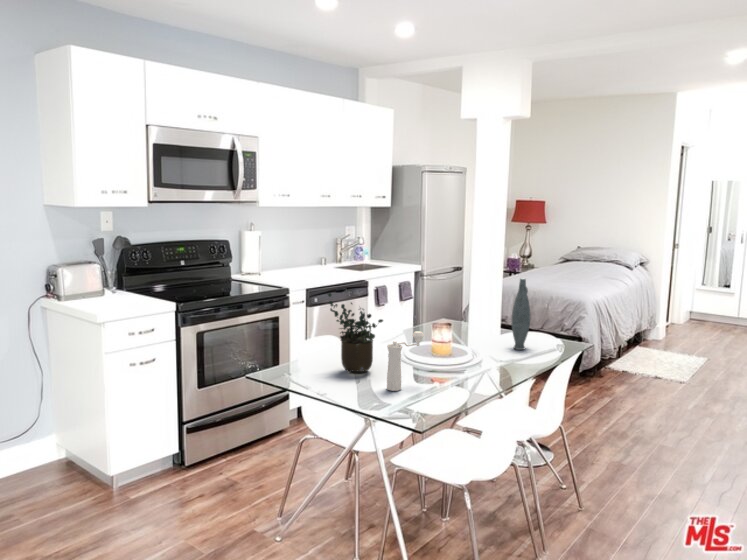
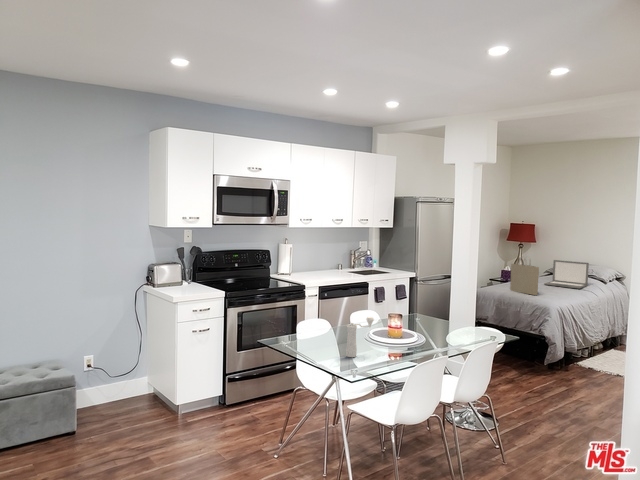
tote bag: none [531,240,569,288] -> present [510,257,539,295]
laptop: none [567,244,618,278] -> present [544,260,589,289]
vase: present [511,278,530,350] -> none [453,284,467,337]
potted plant: present [328,293,383,374] -> none [314,288,350,345]

